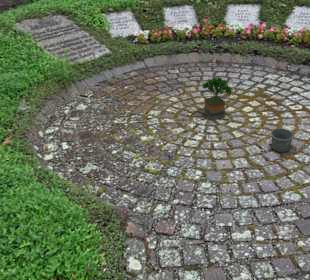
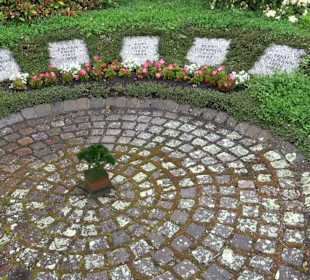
bucket: present [271,128,294,152] -> none [165,211,194,247]

